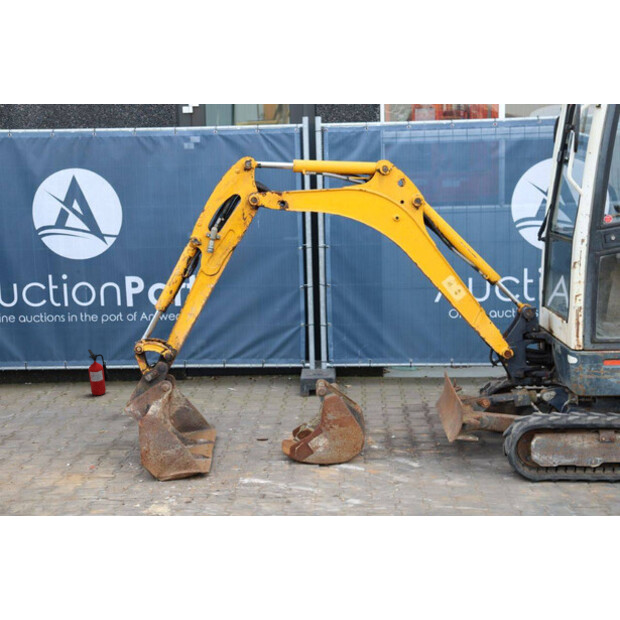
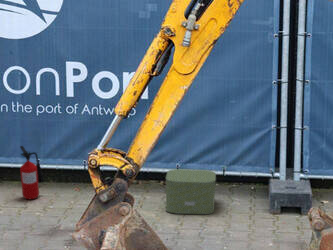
storage box: none [212,364,256,400] -> present [166,169,216,214]

